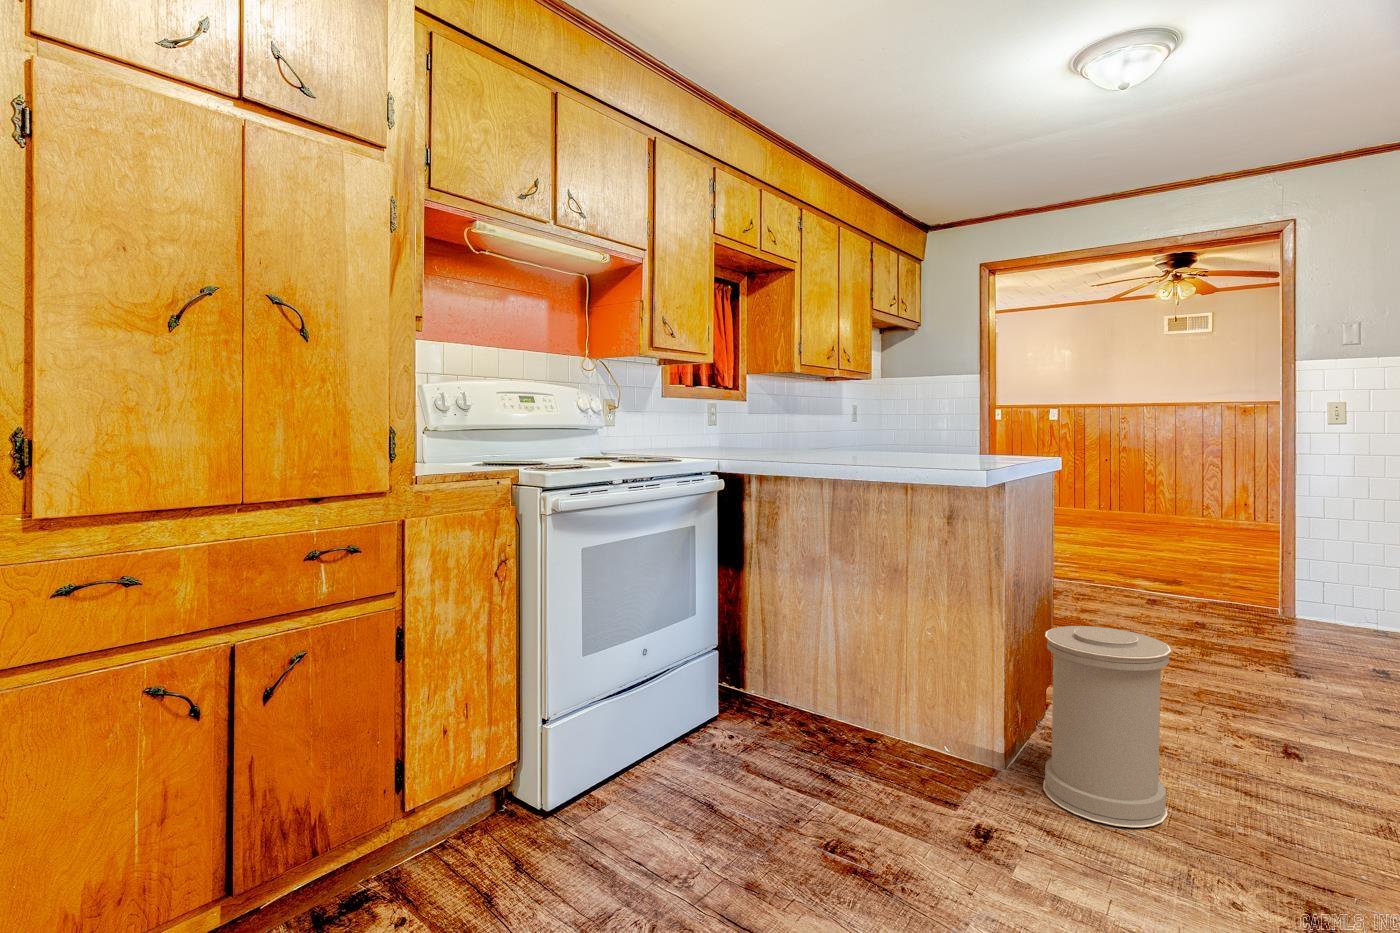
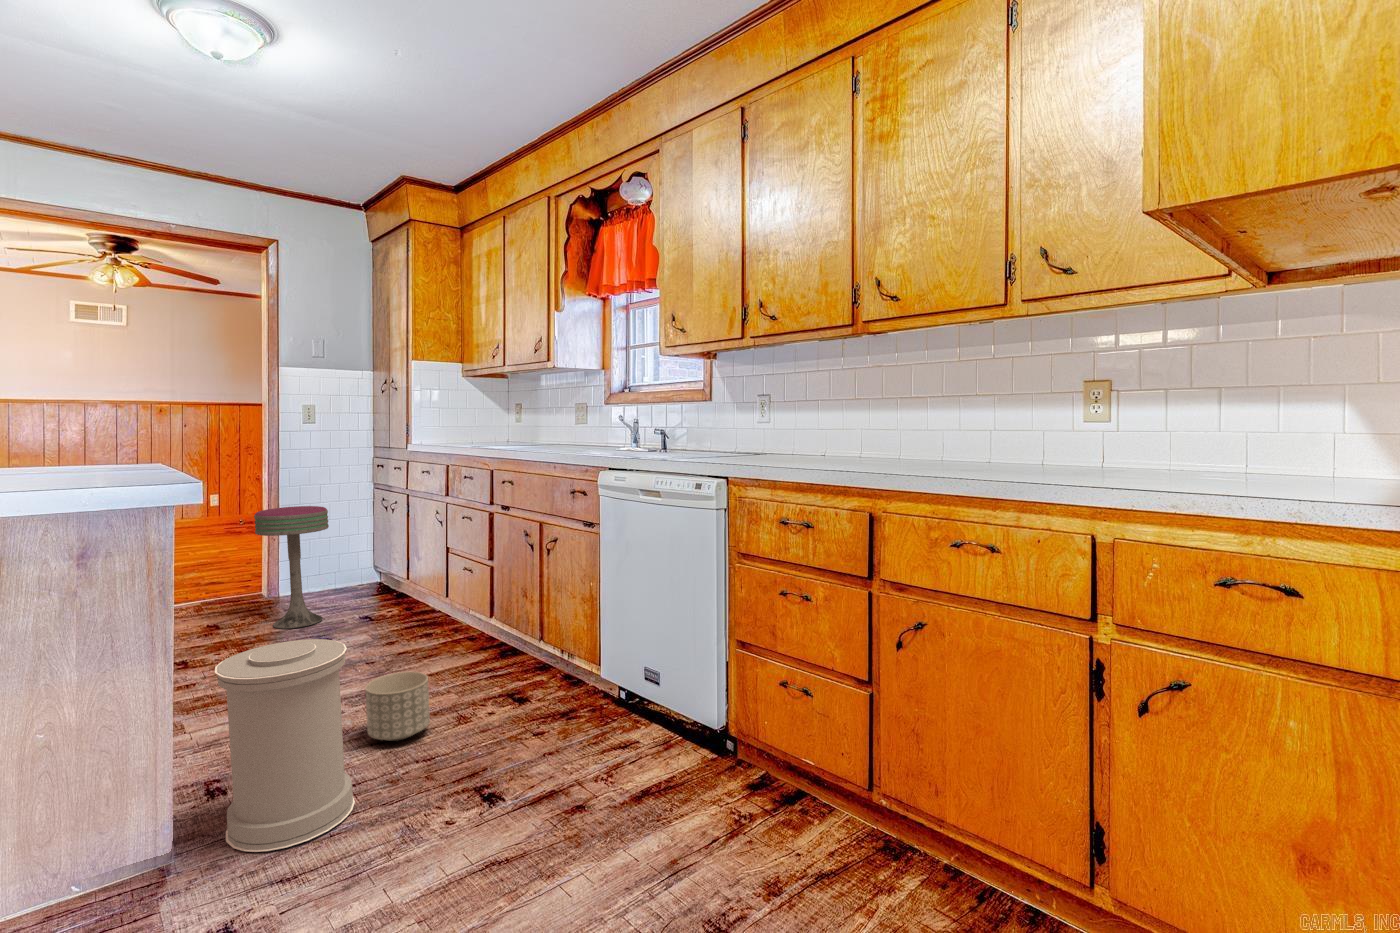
bar stool: none [1246,515,1341,656] -> present [254,506,329,629]
planter: none [1235,719,1328,807] -> present [365,672,430,741]

